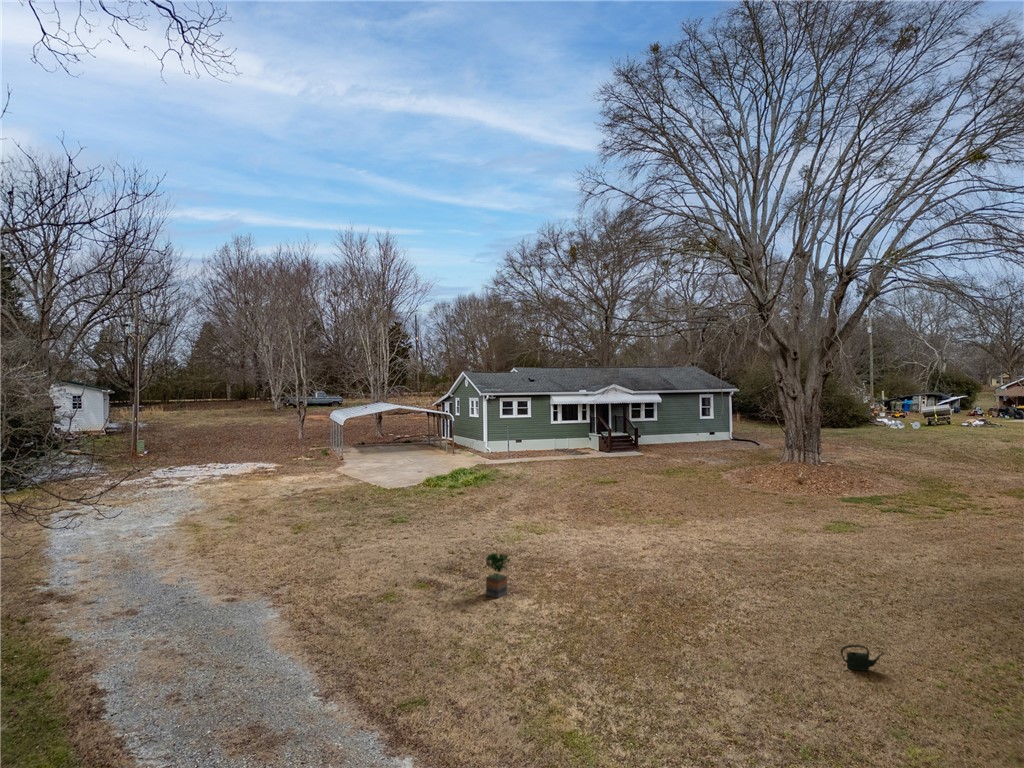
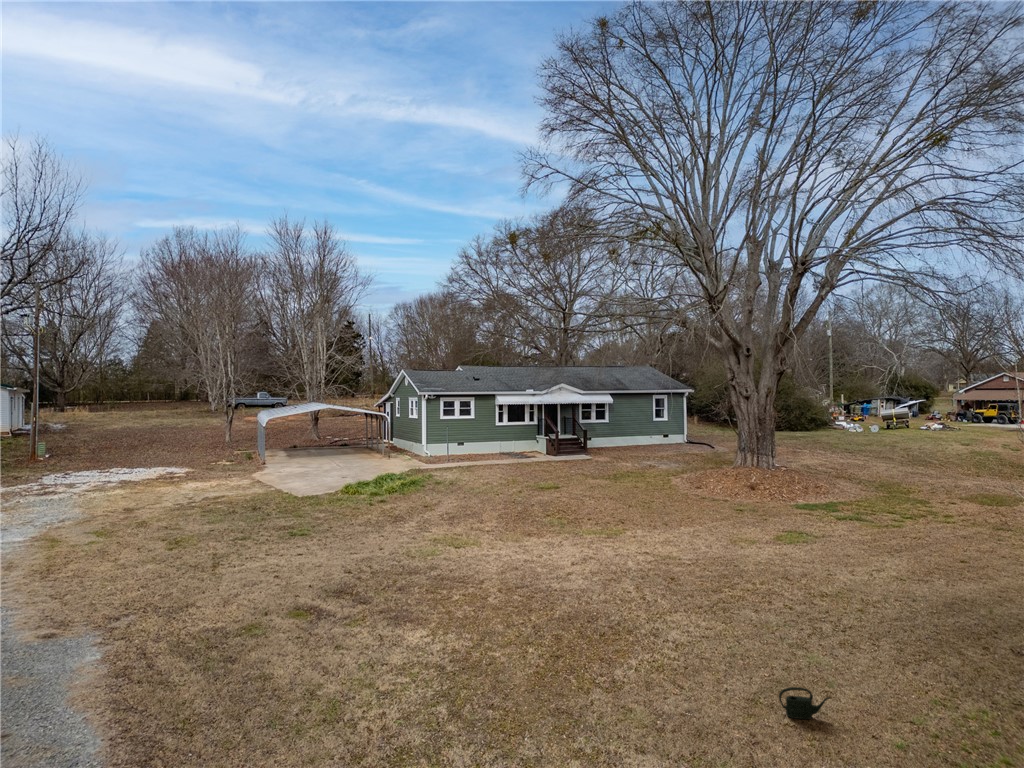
potted tree: present [486,553,510,598] -> none [370,574,404,629]

